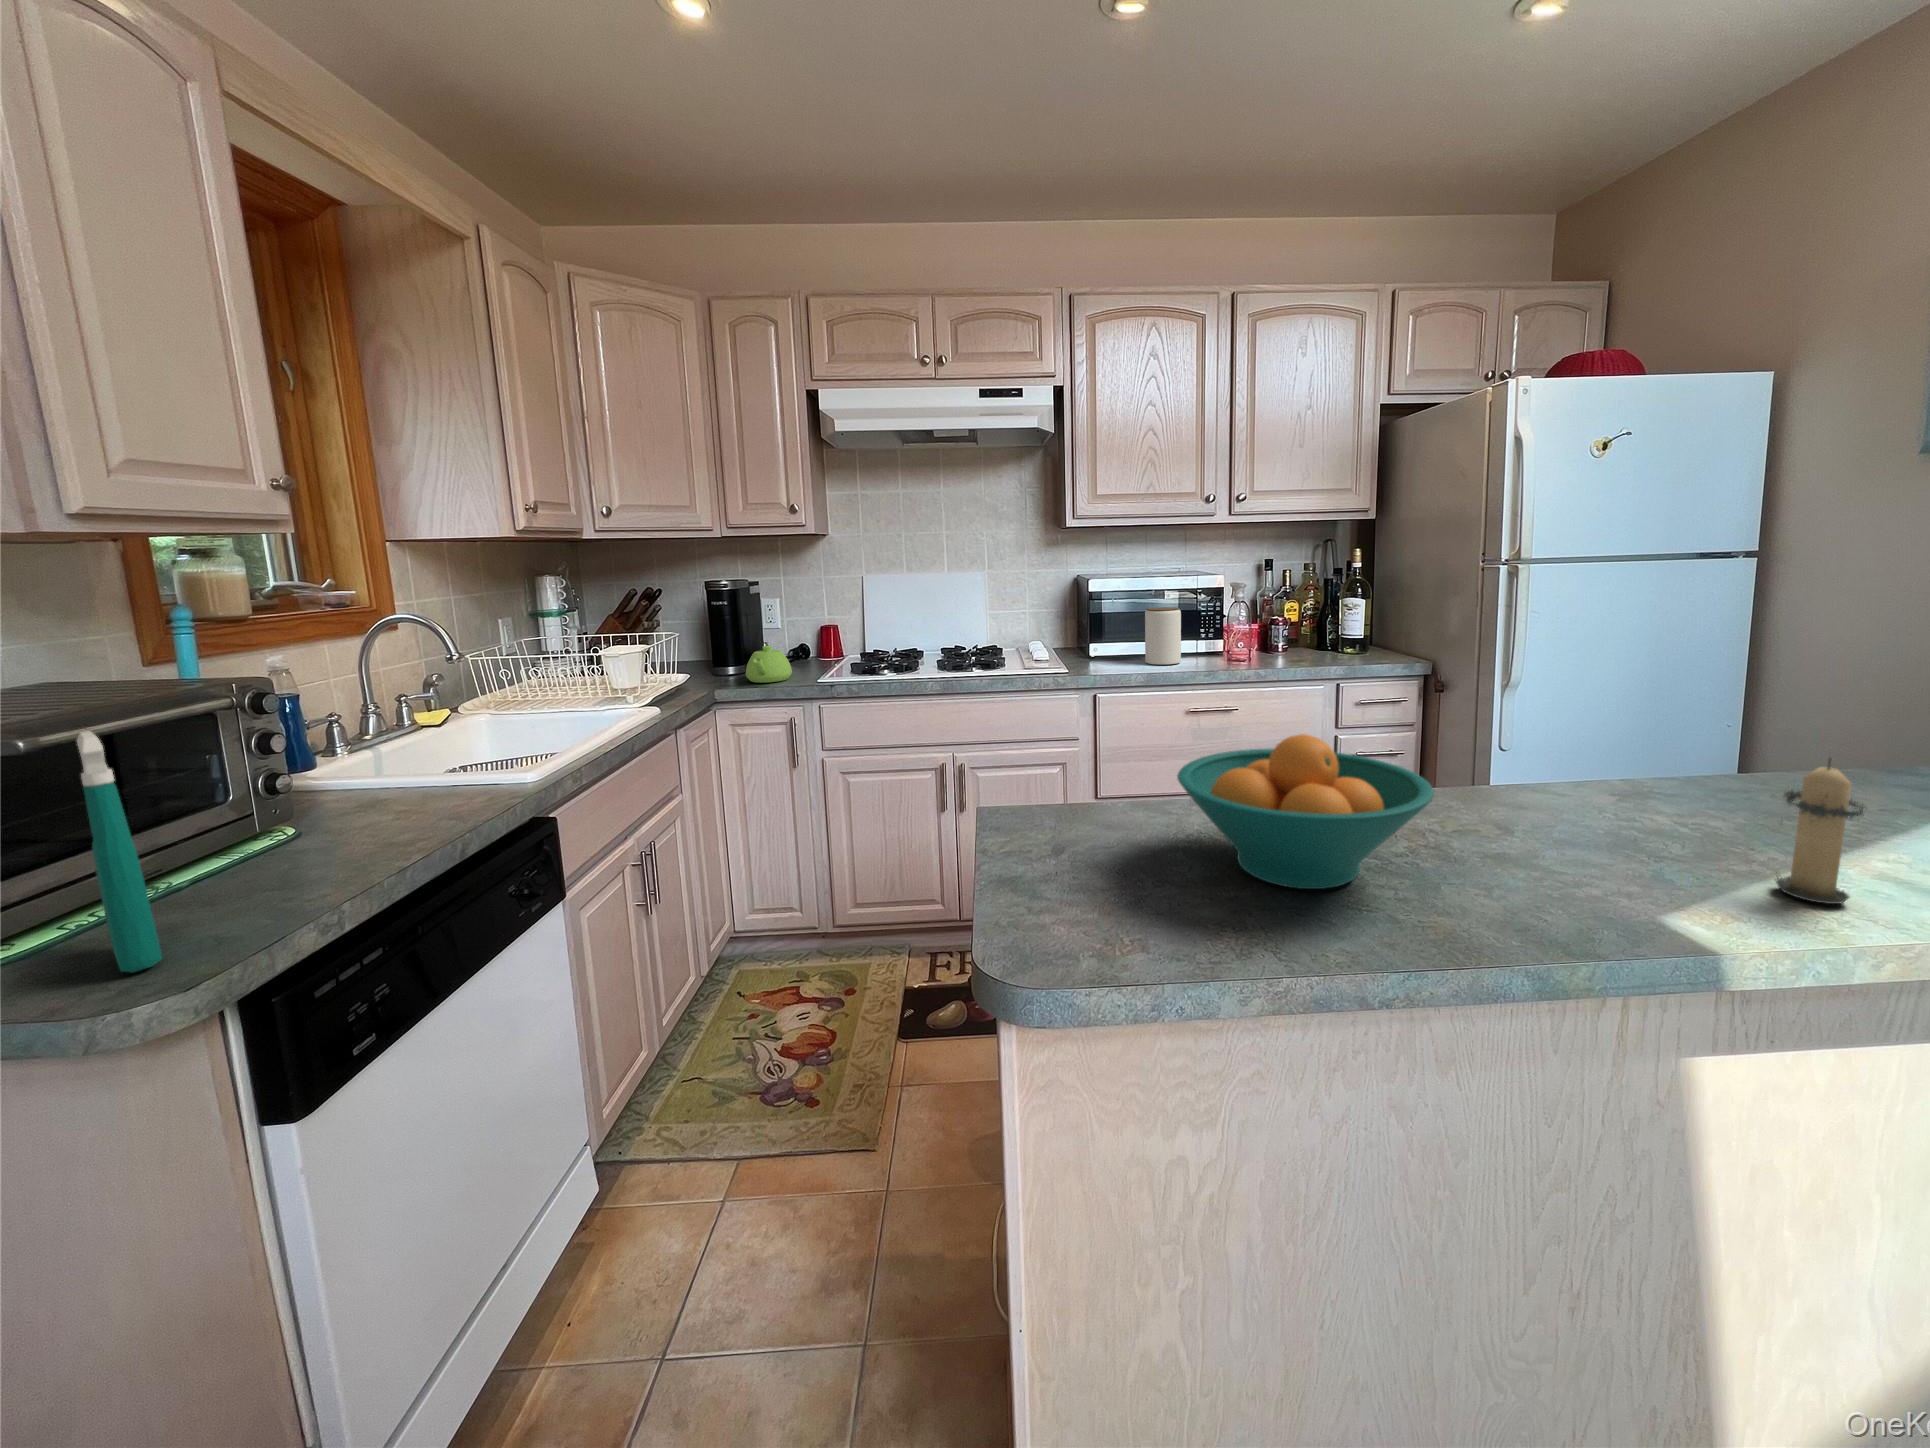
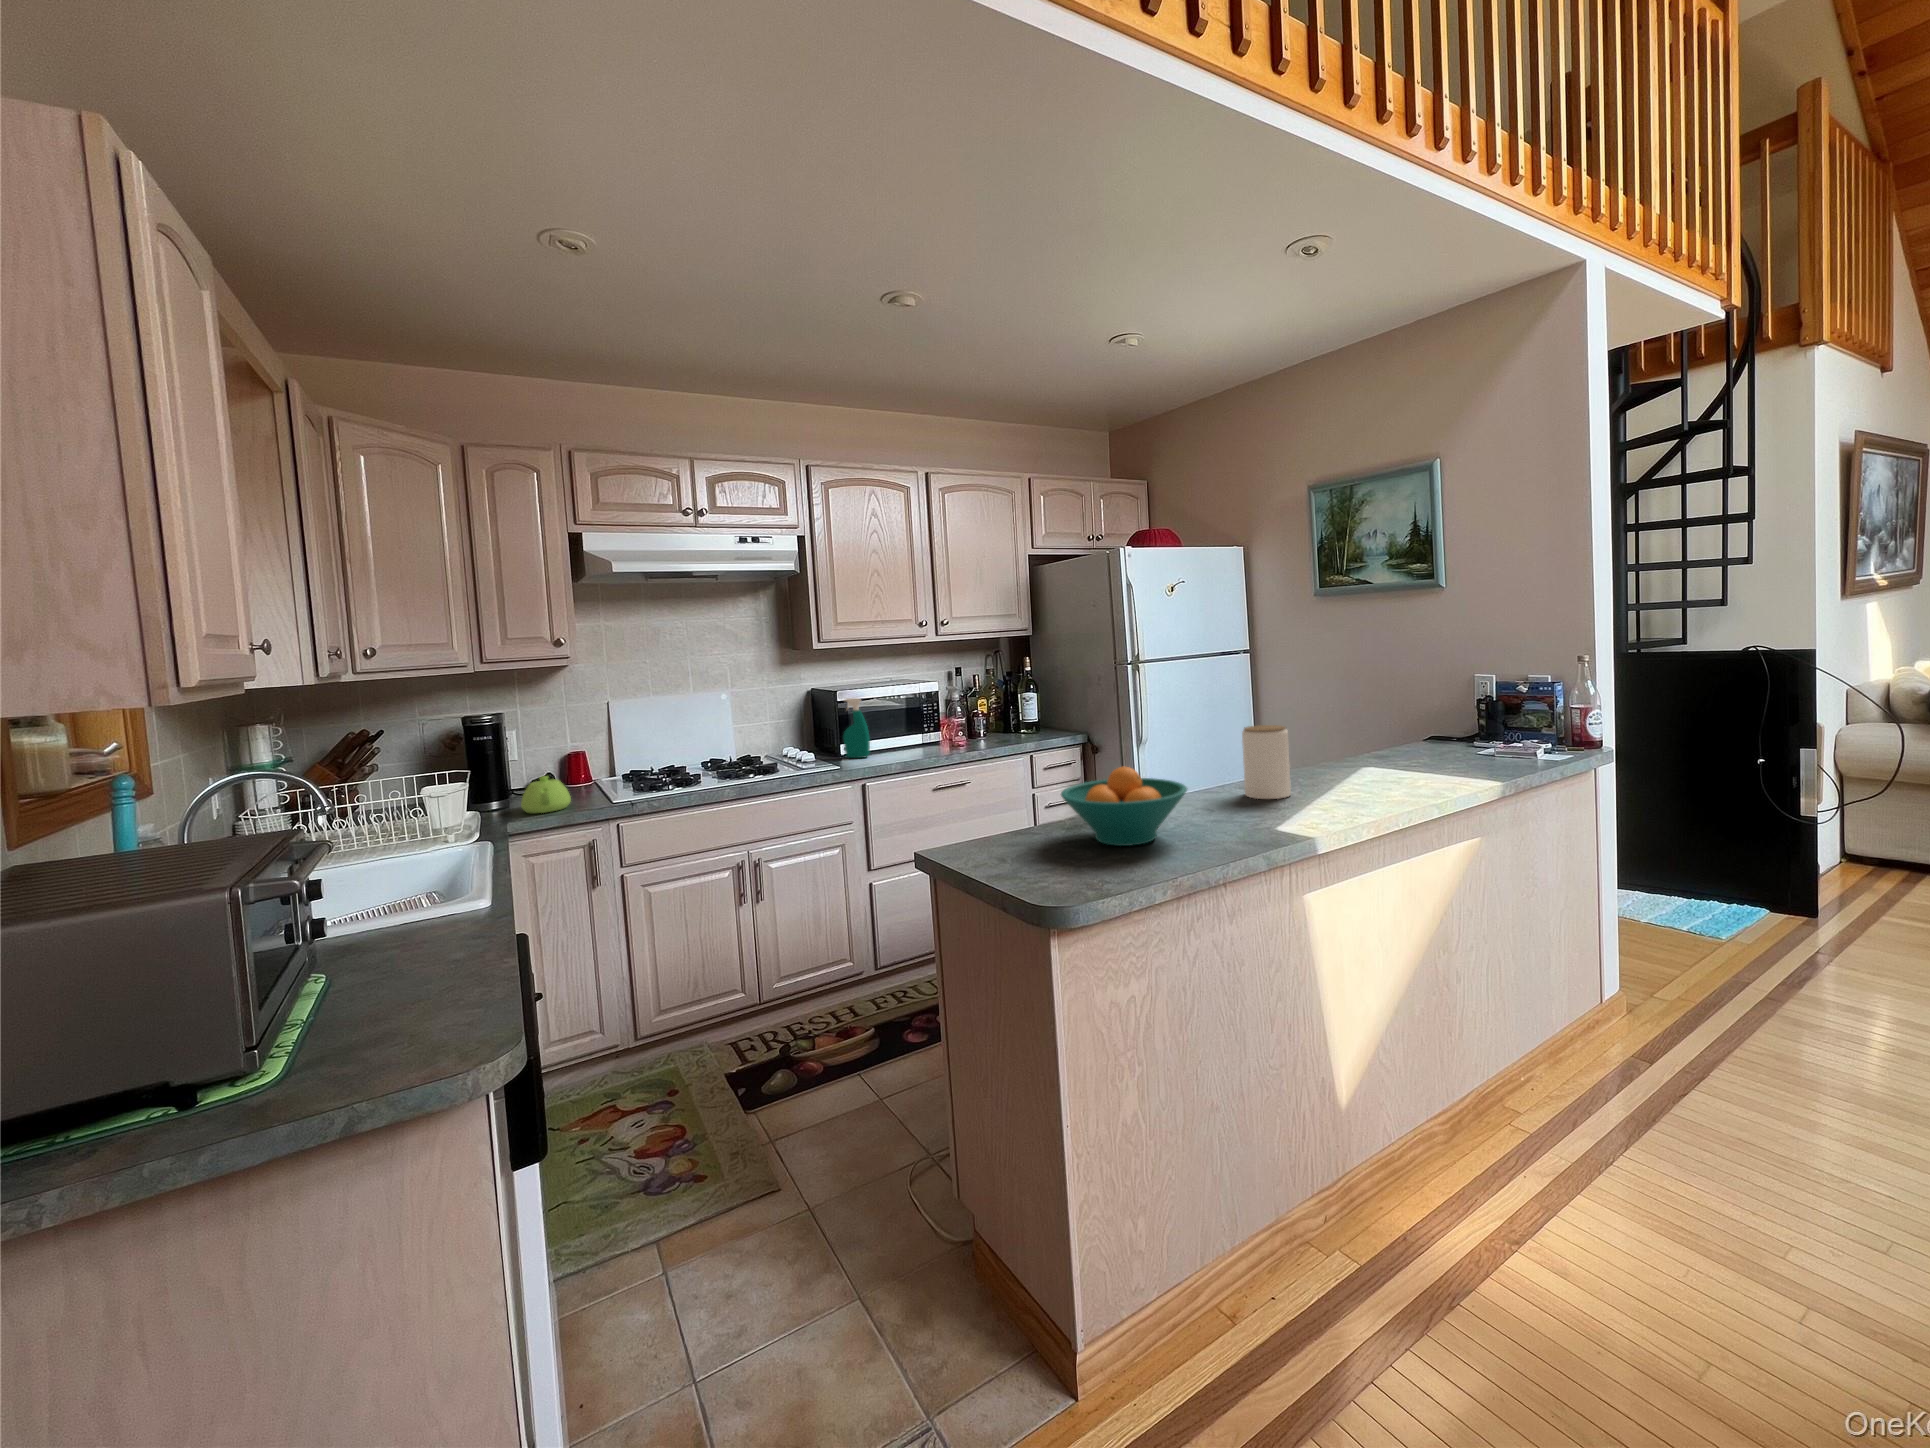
jar: present [1145,607,1181,664] -> present [1242,725,1291,799]
spray bottle: present [77,731,162,972] -> present [843,698,870,758]
candle: present [1776,759,1863,904] -> none [1304,748,1337,812]

